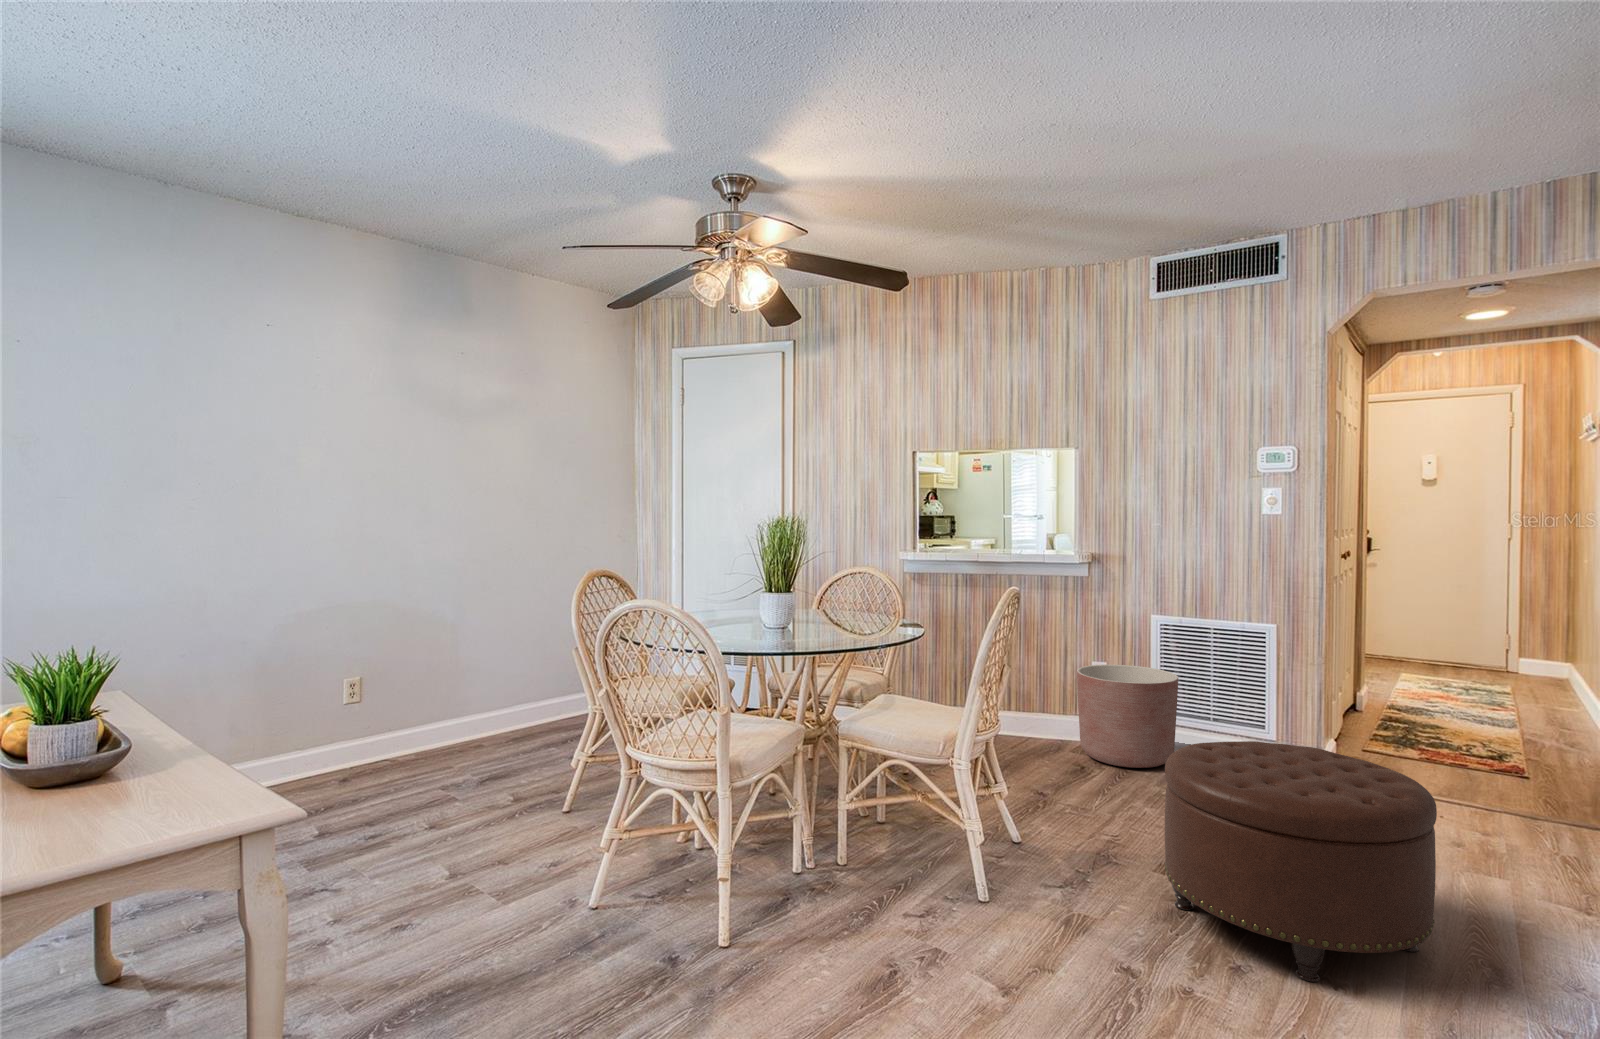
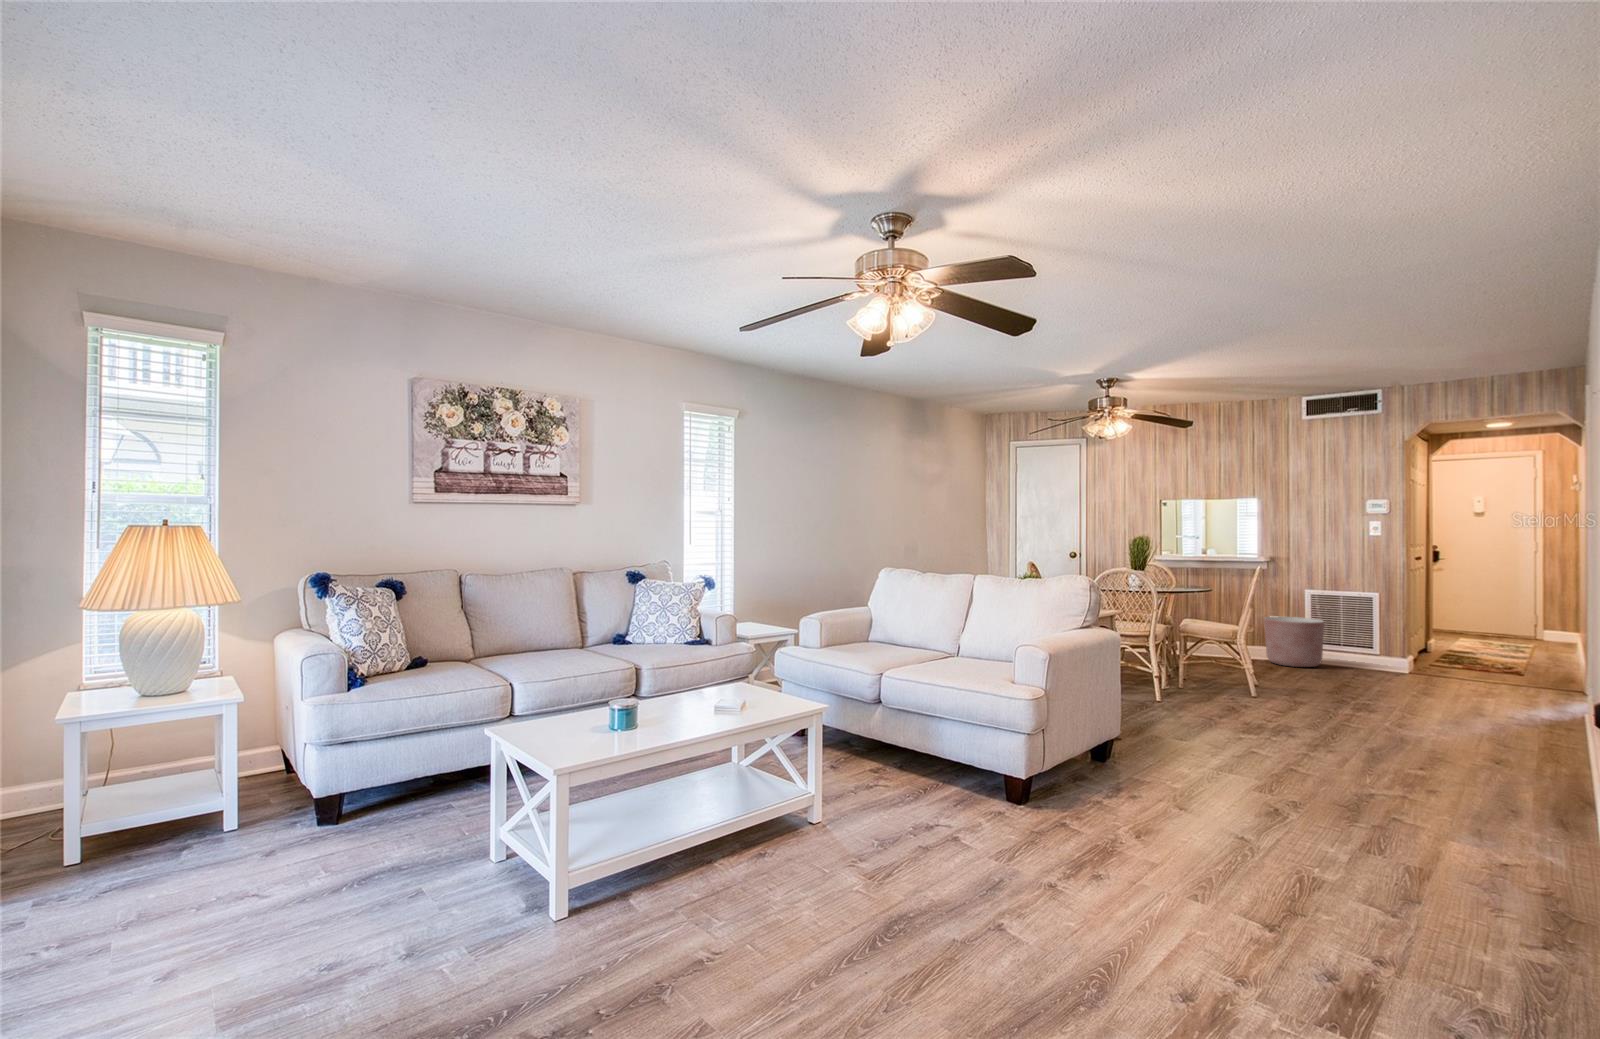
ottoman: present [1165,741,1437,982] -> none [1336,634,1457,713]

